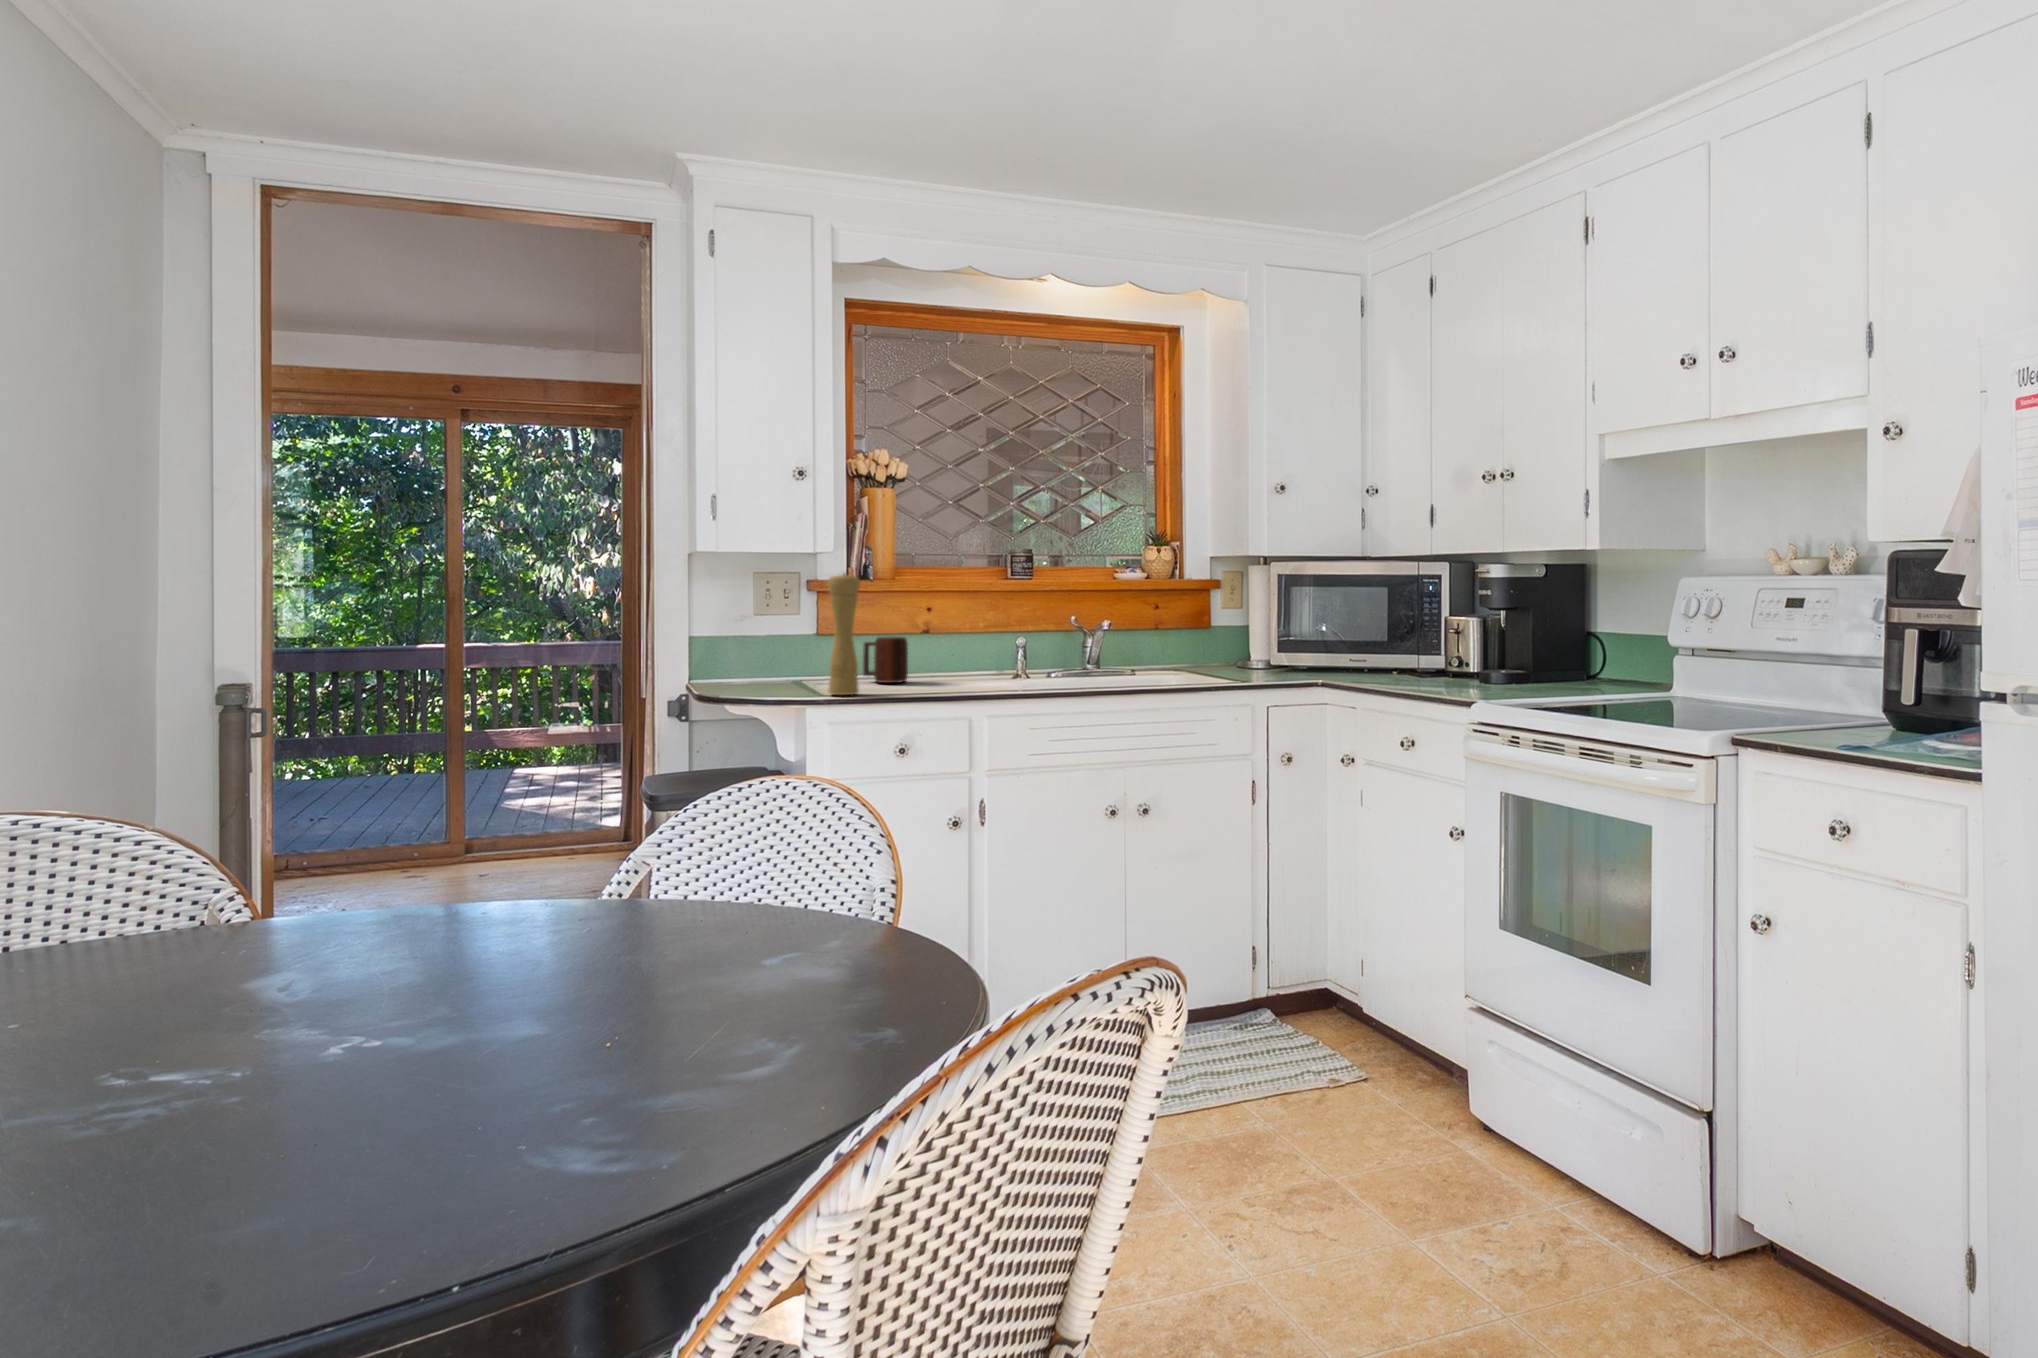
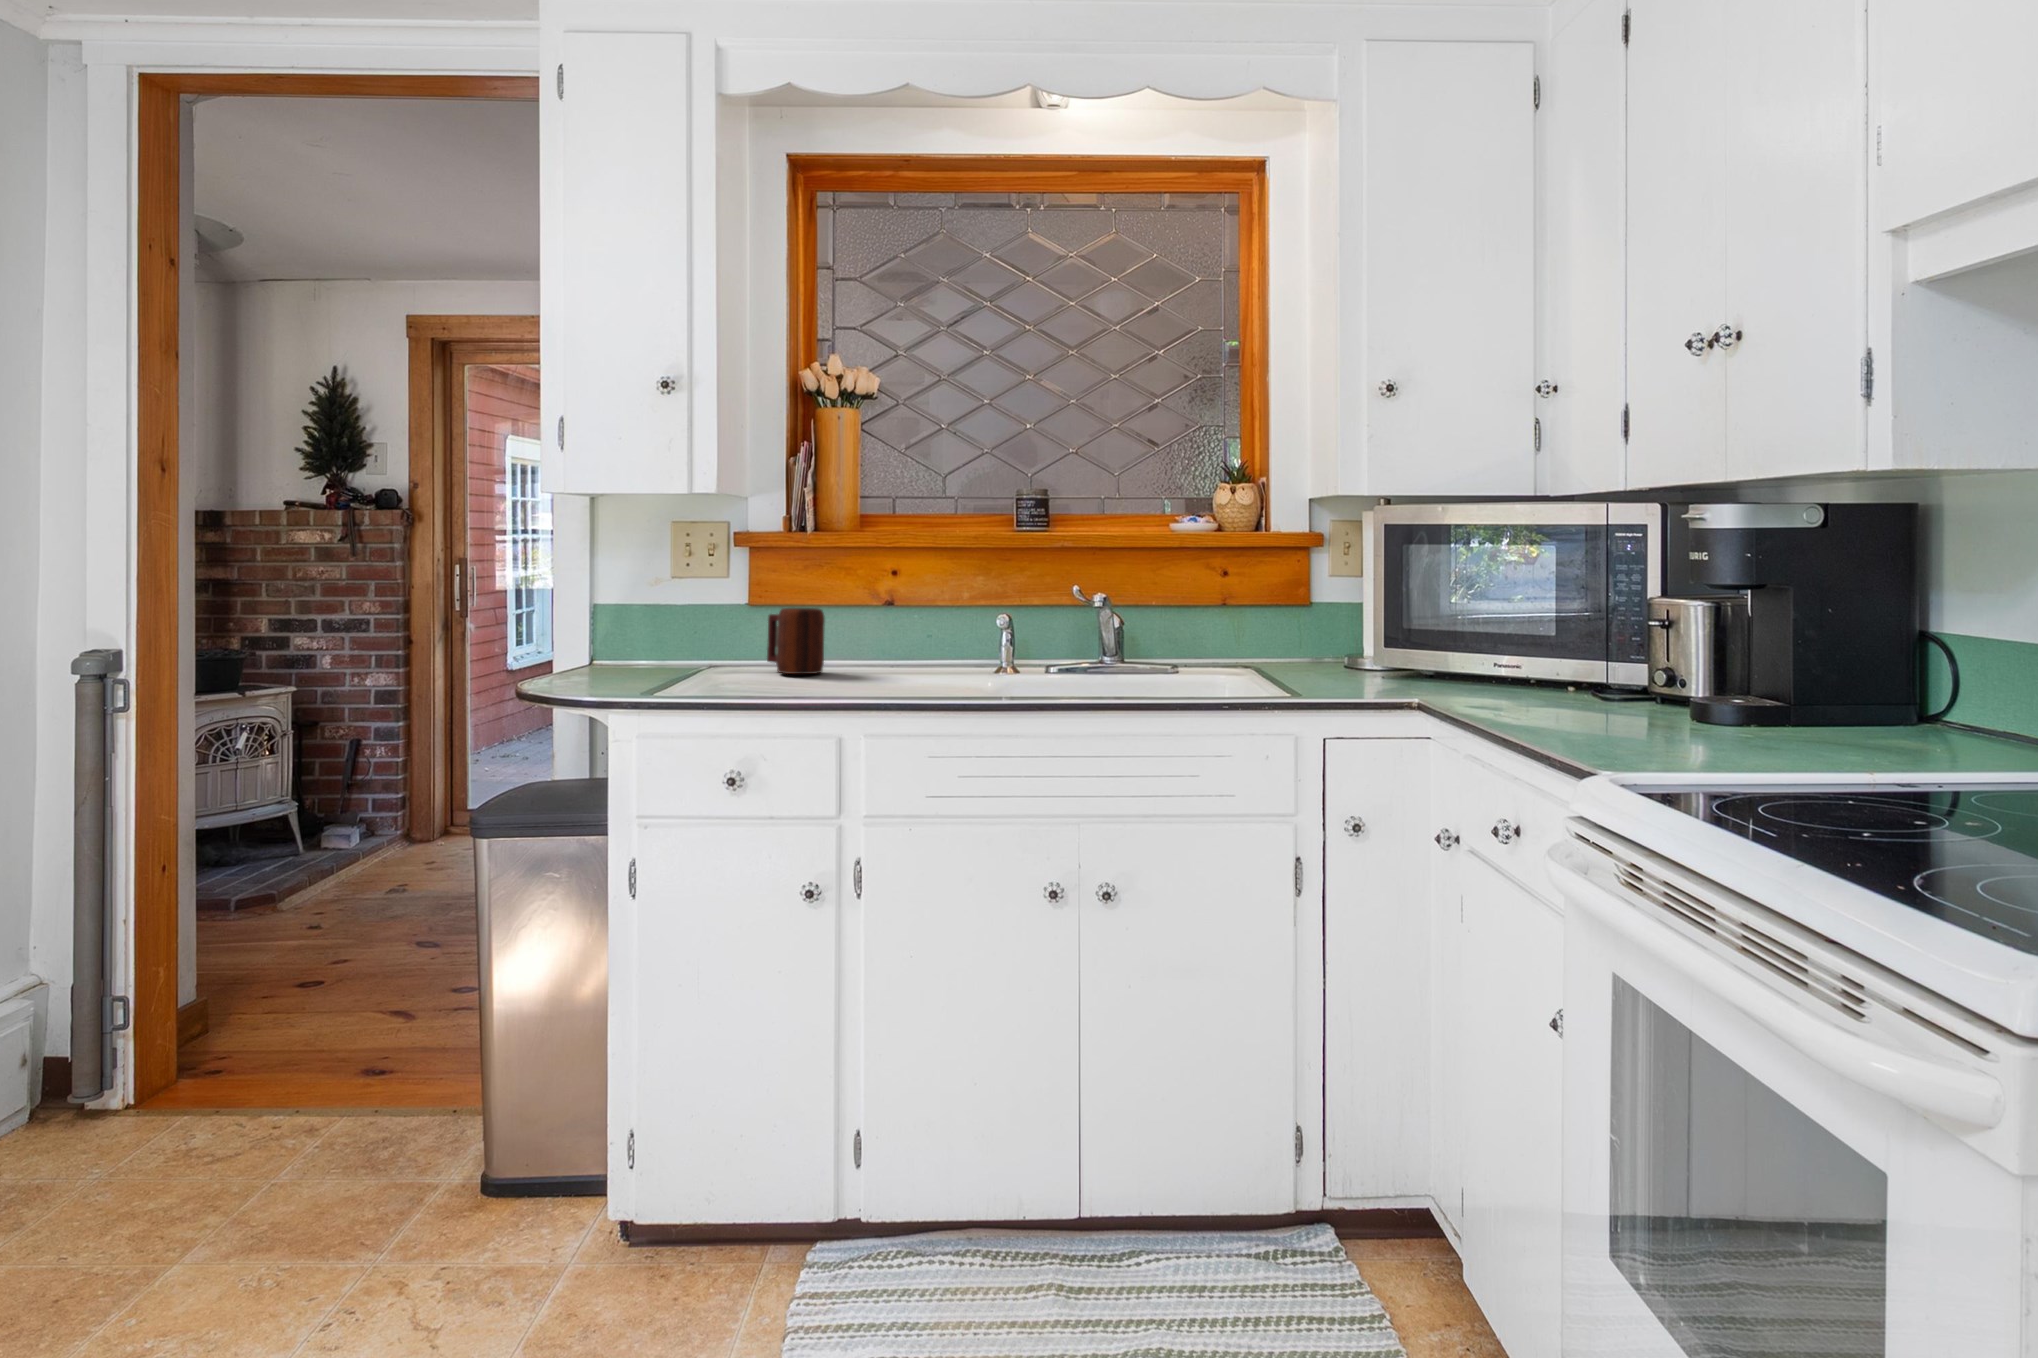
pepper mill: present [828,574,860,695] -> none [678,515,727,691]

